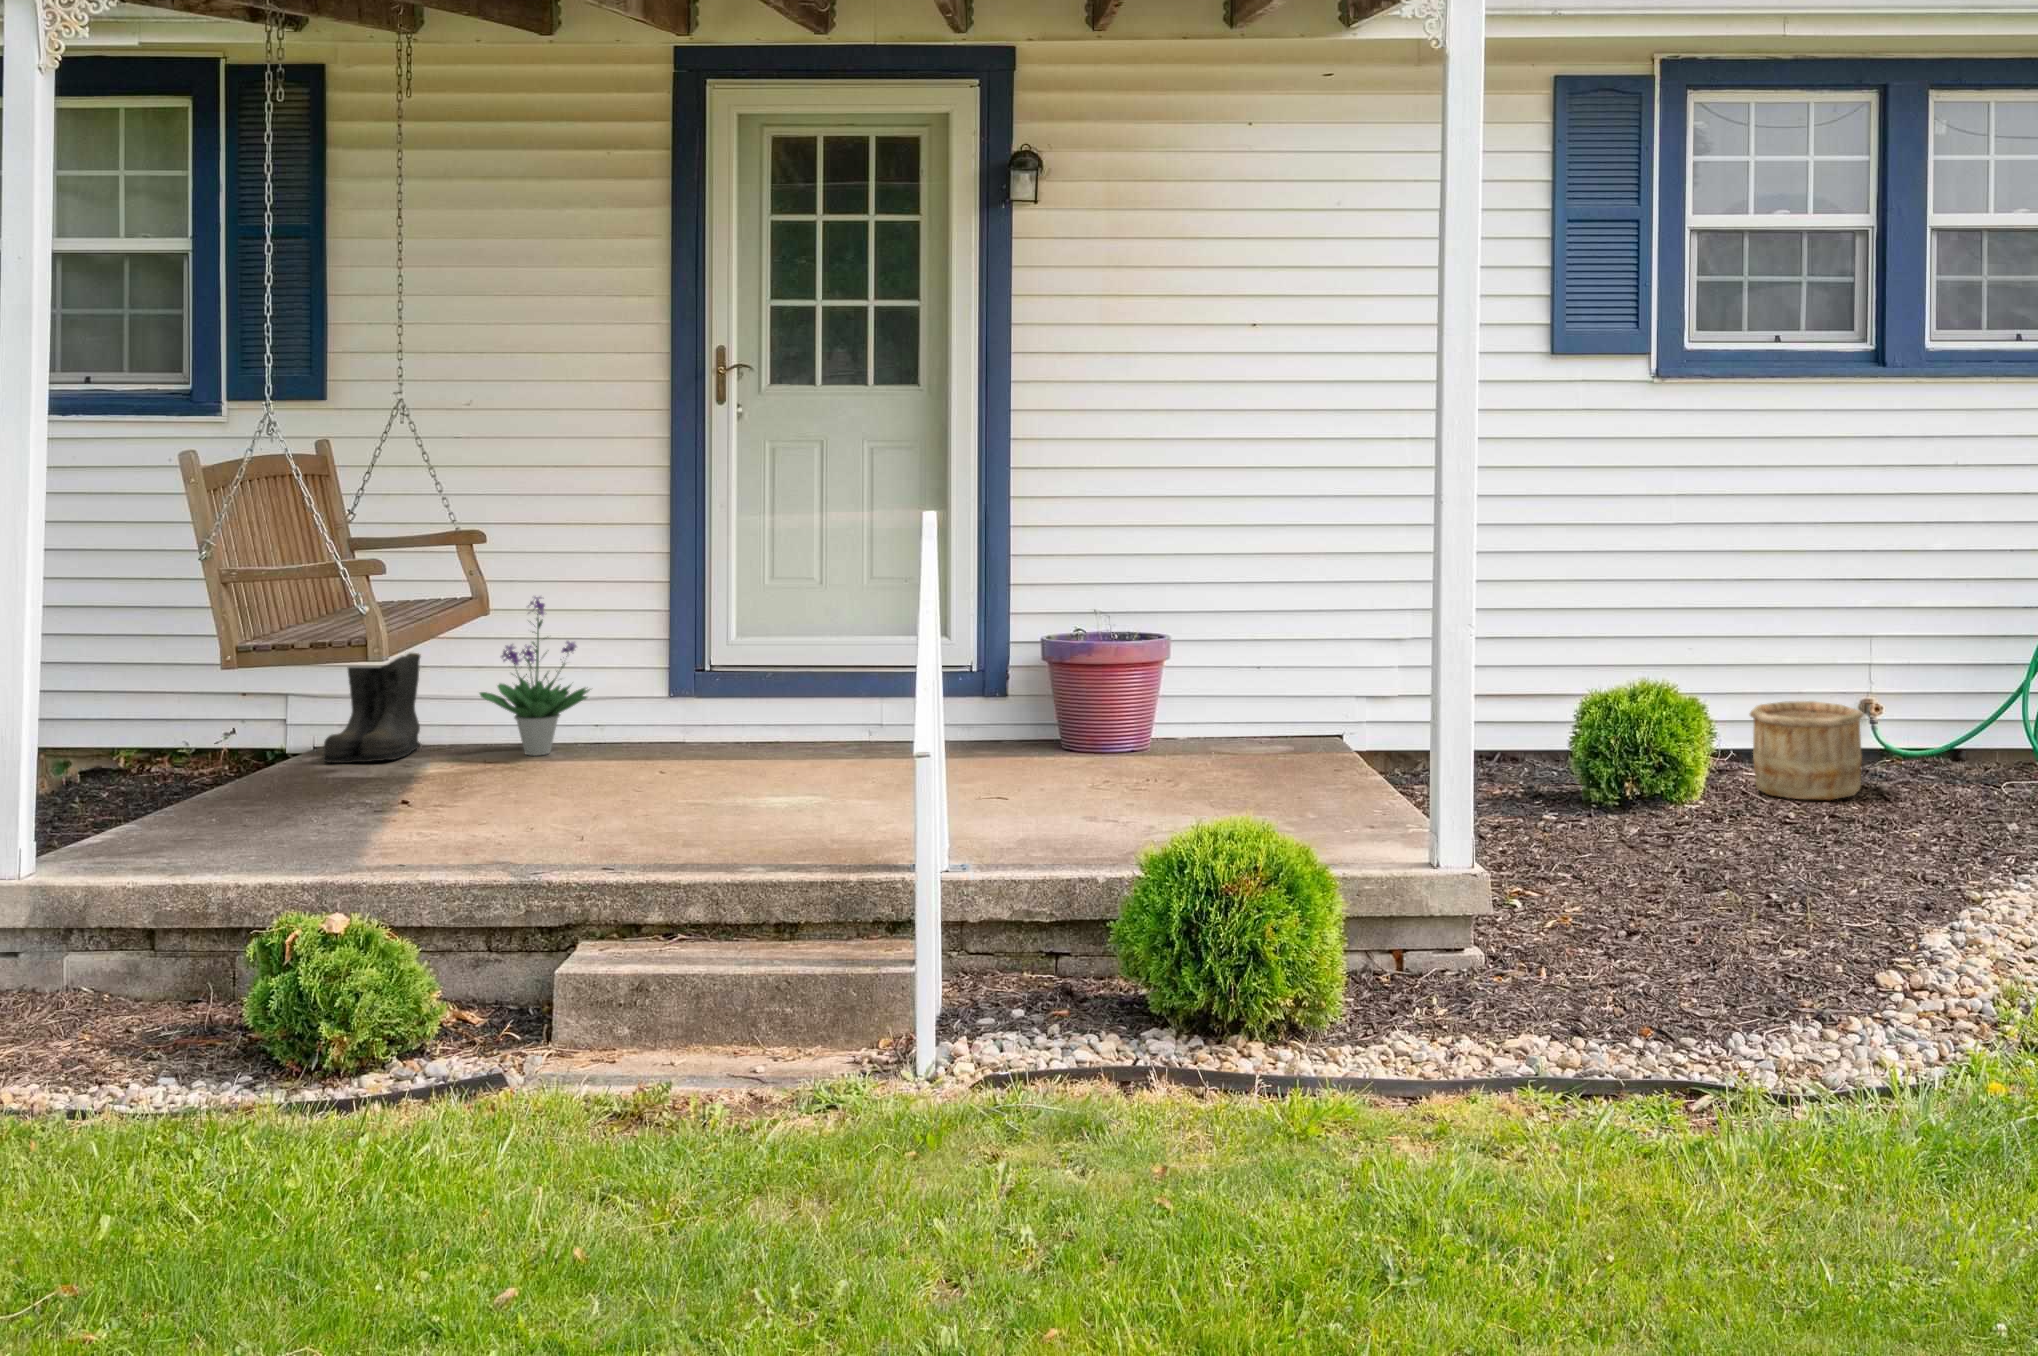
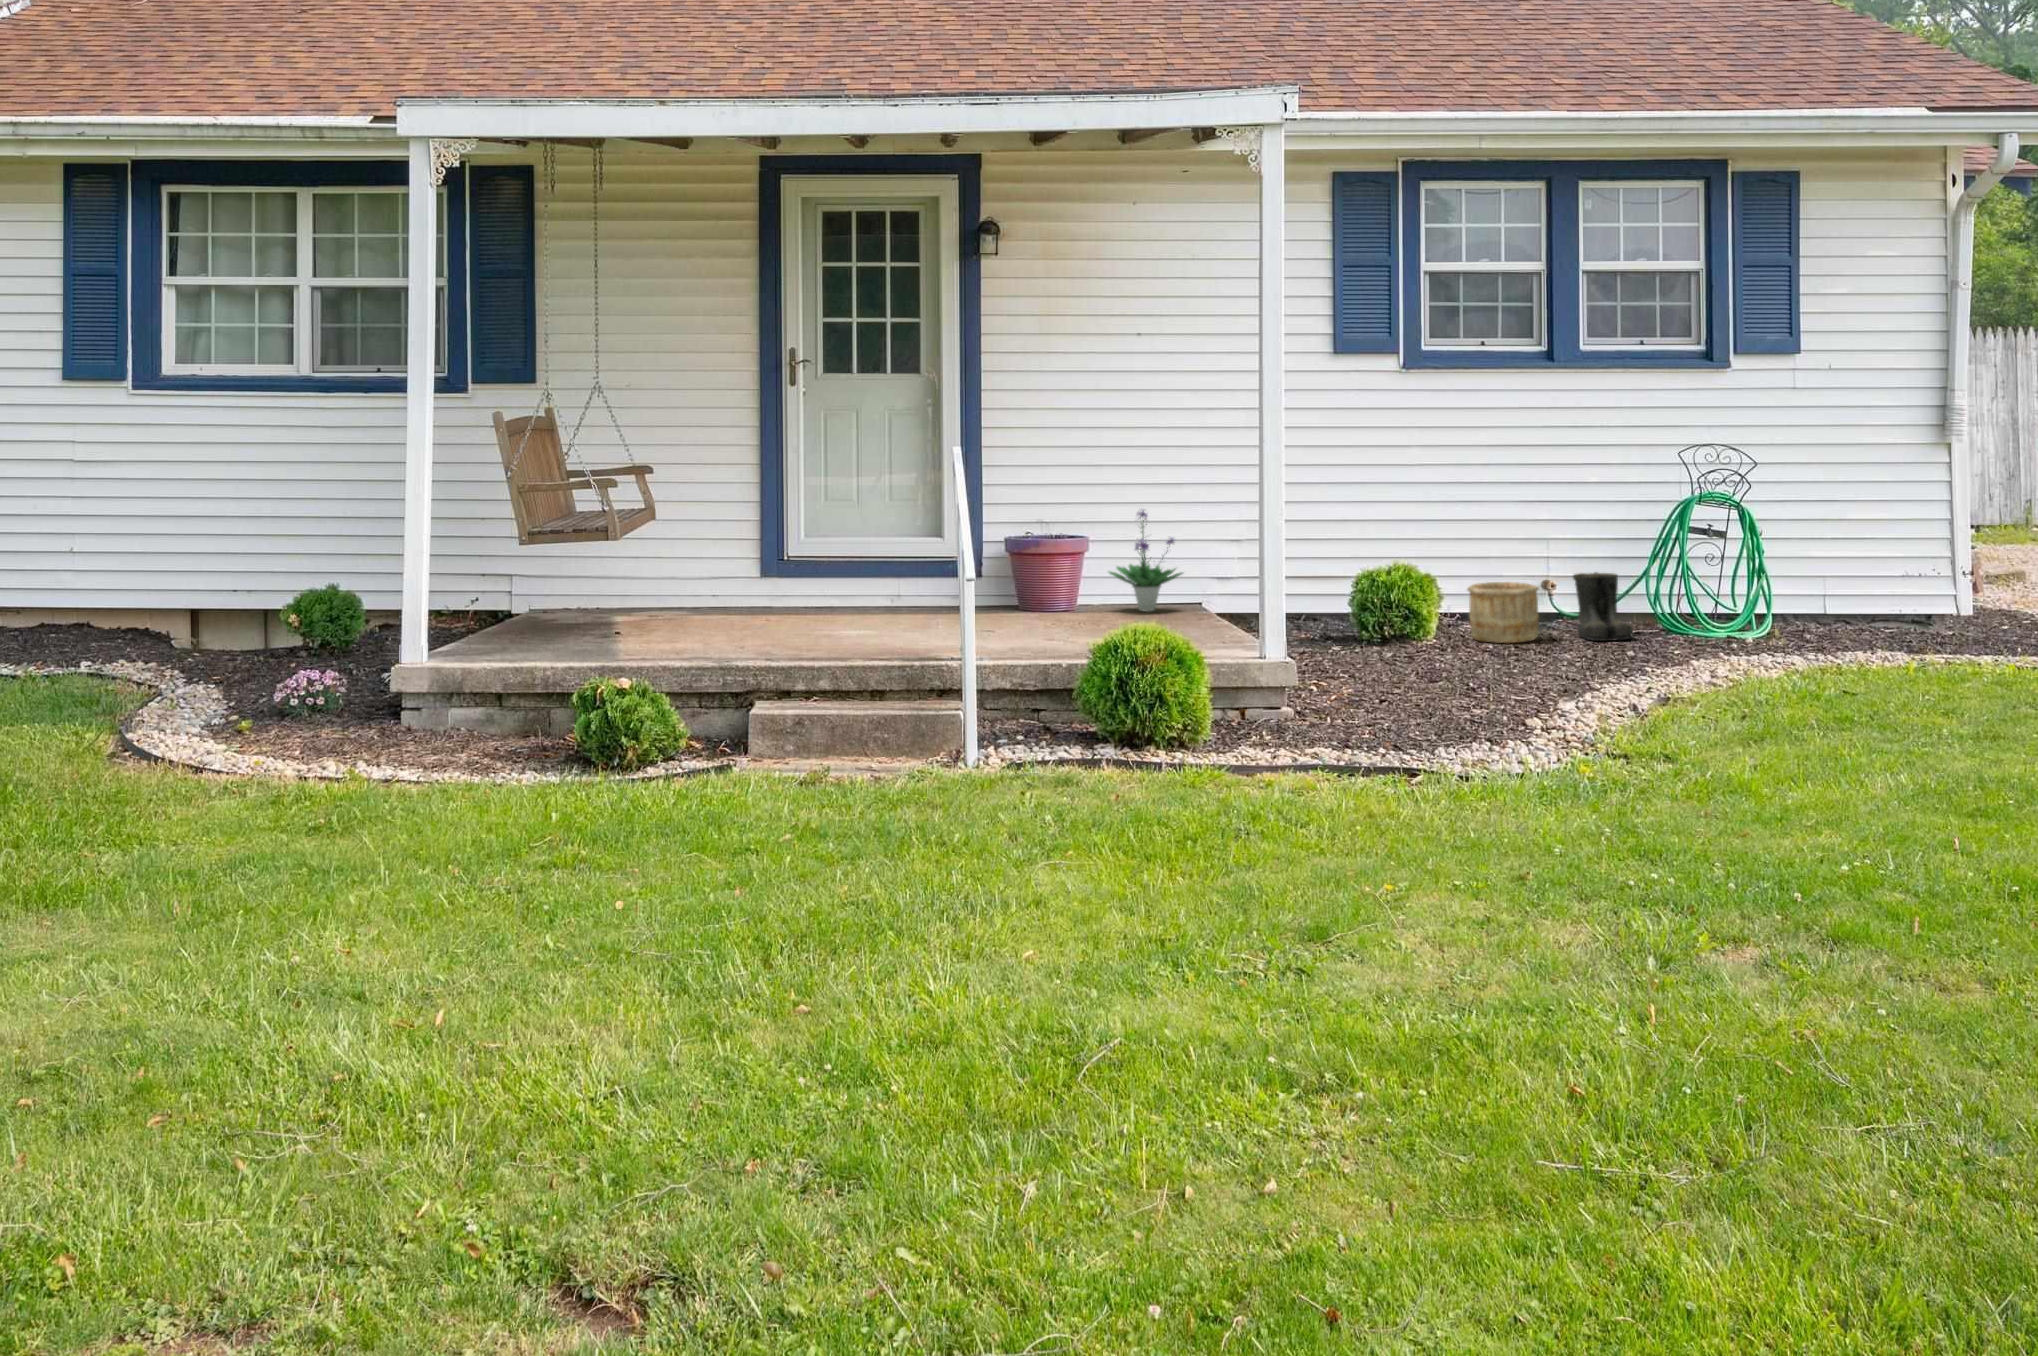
potted plant: present [480,596,589,756] -> present [1109,509,1182,612]
boots: present [322,653,420,763] -> present [1573,572,1634,641]

